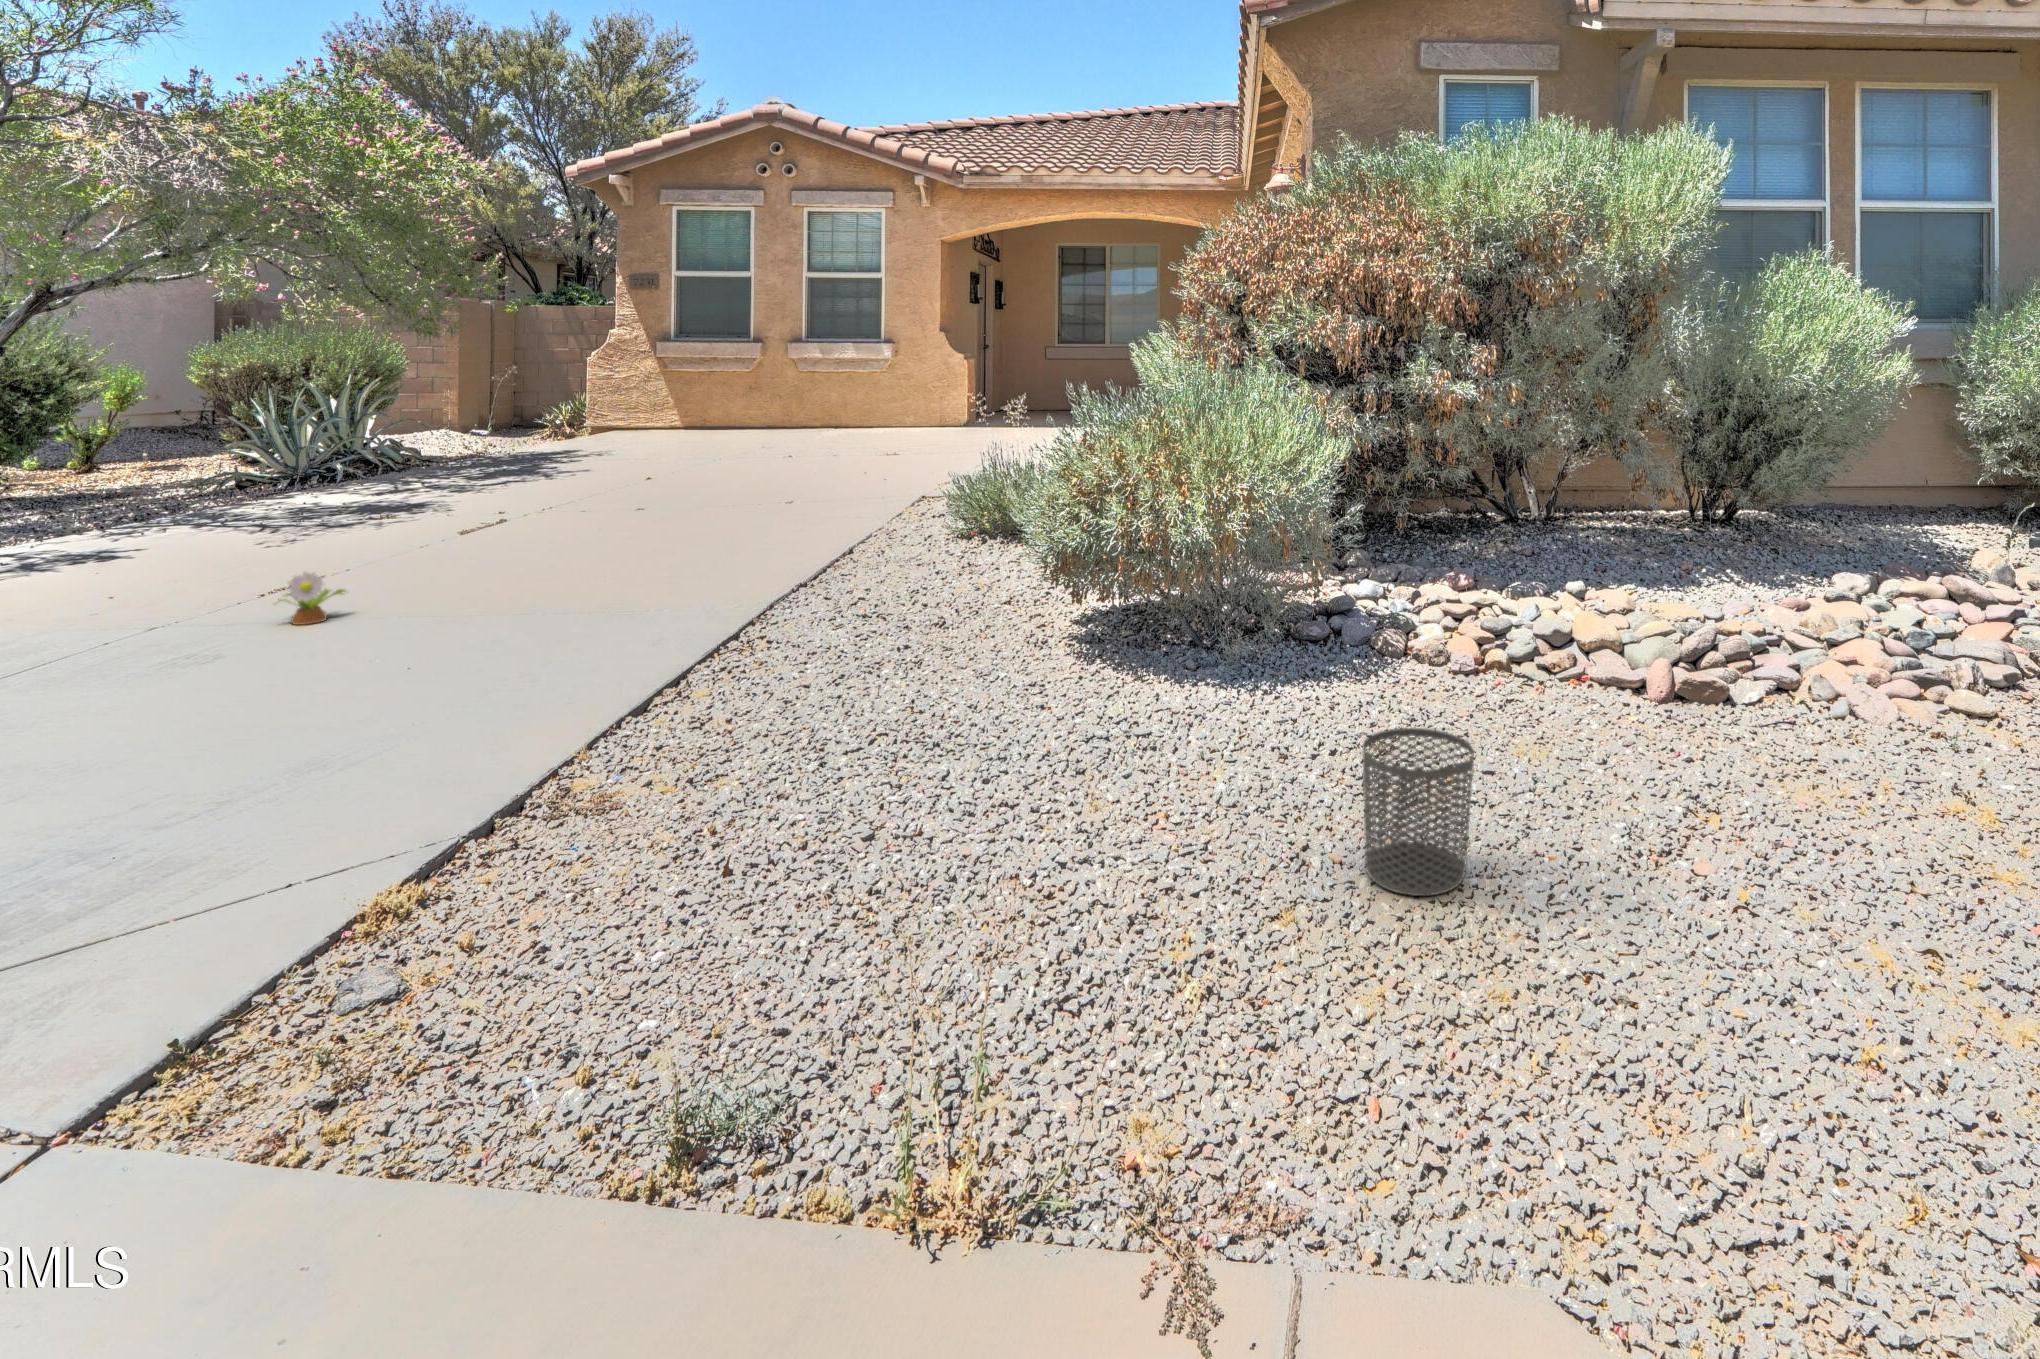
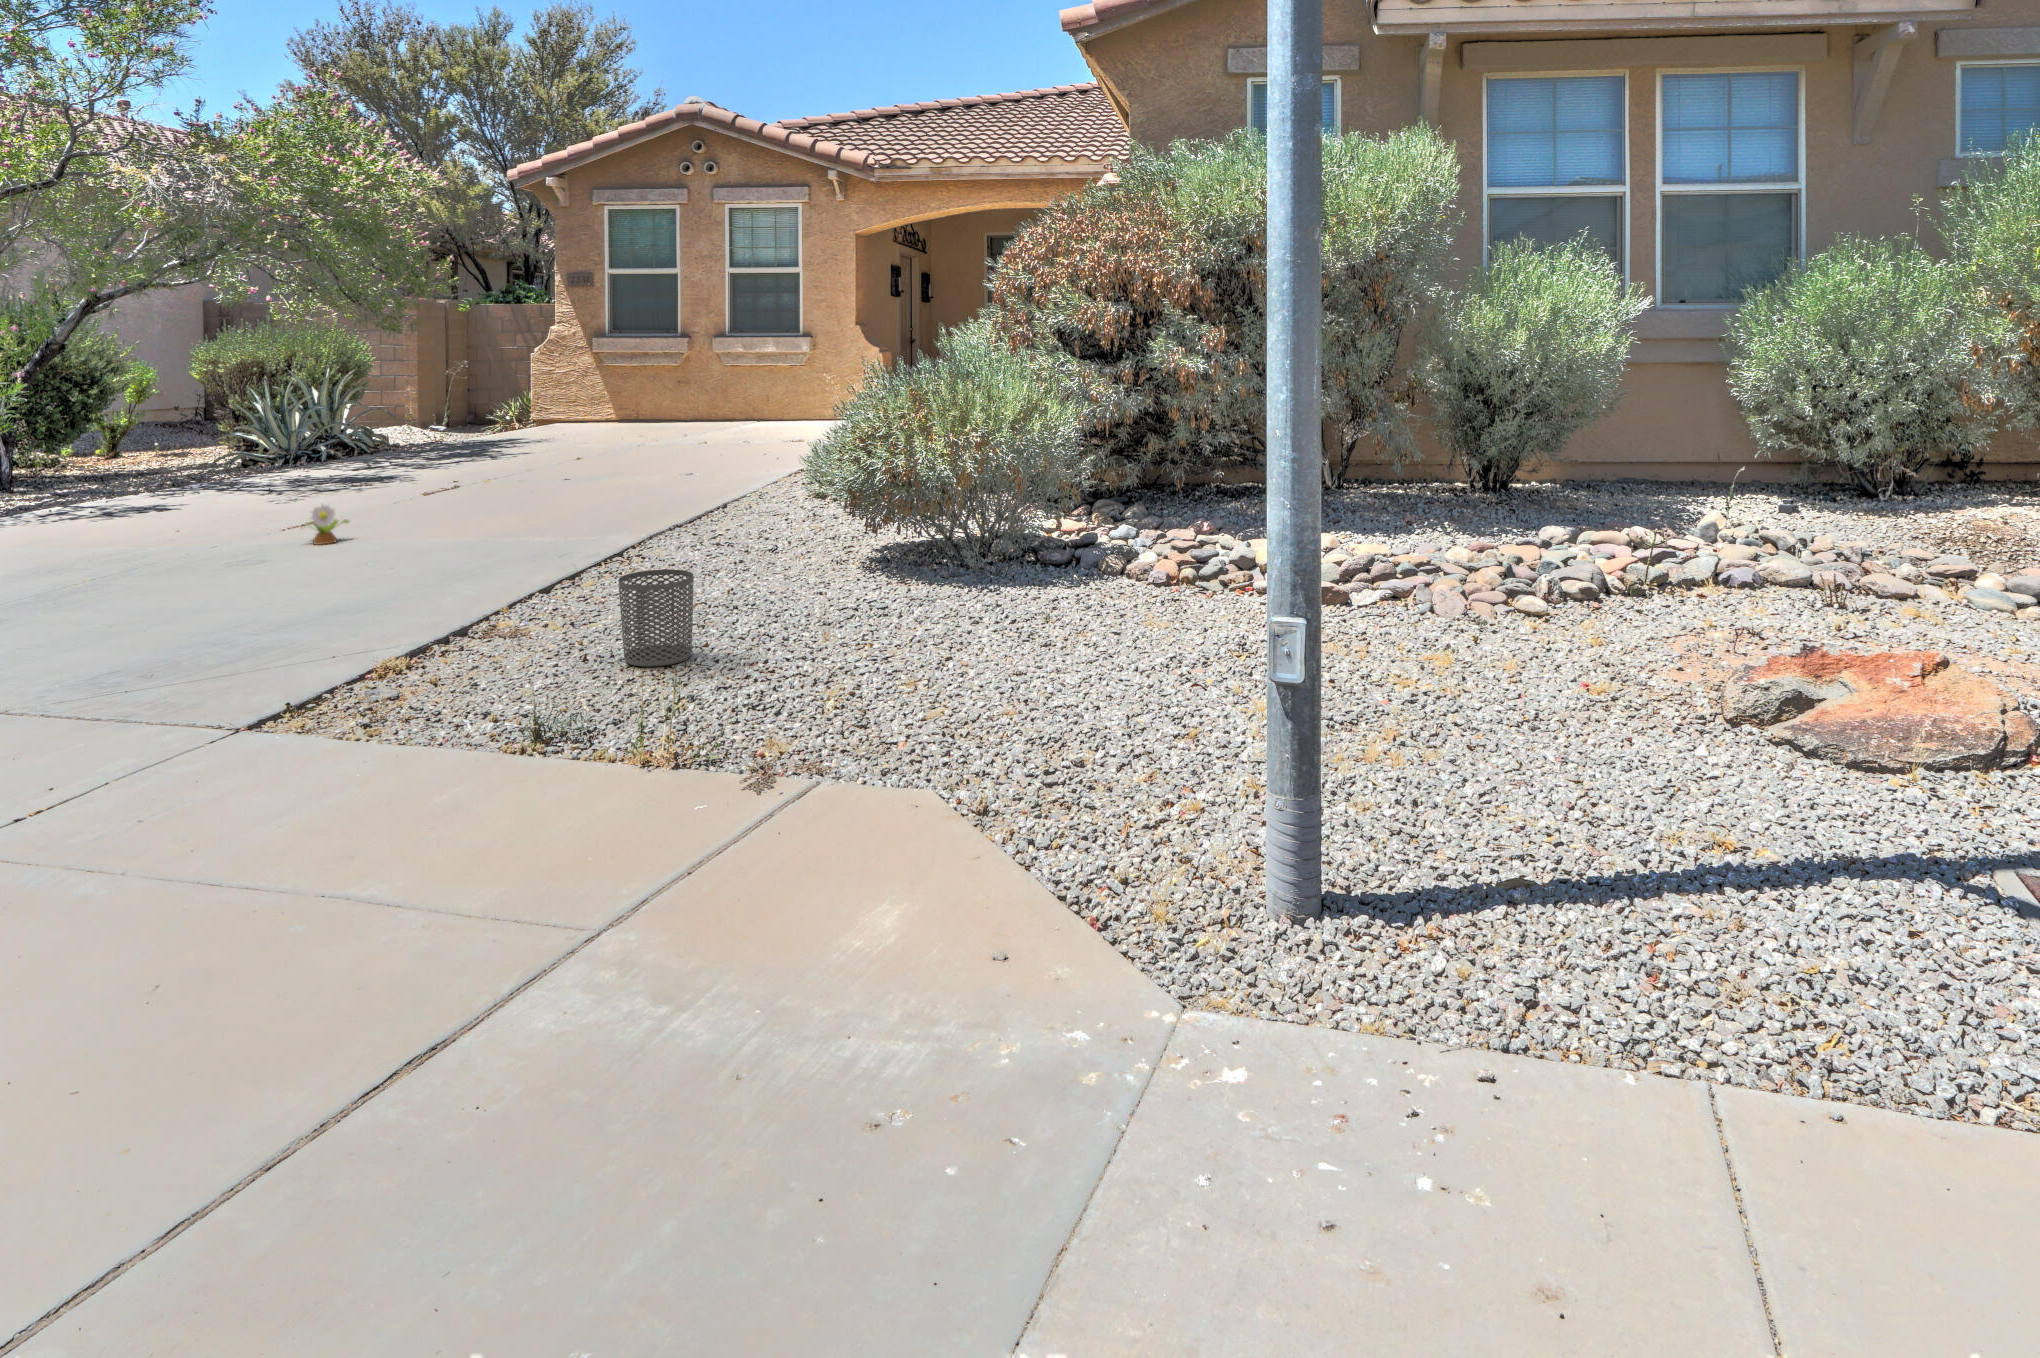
waste bin: present [1362,728,1474,896] -> present [618,569,694,667]

